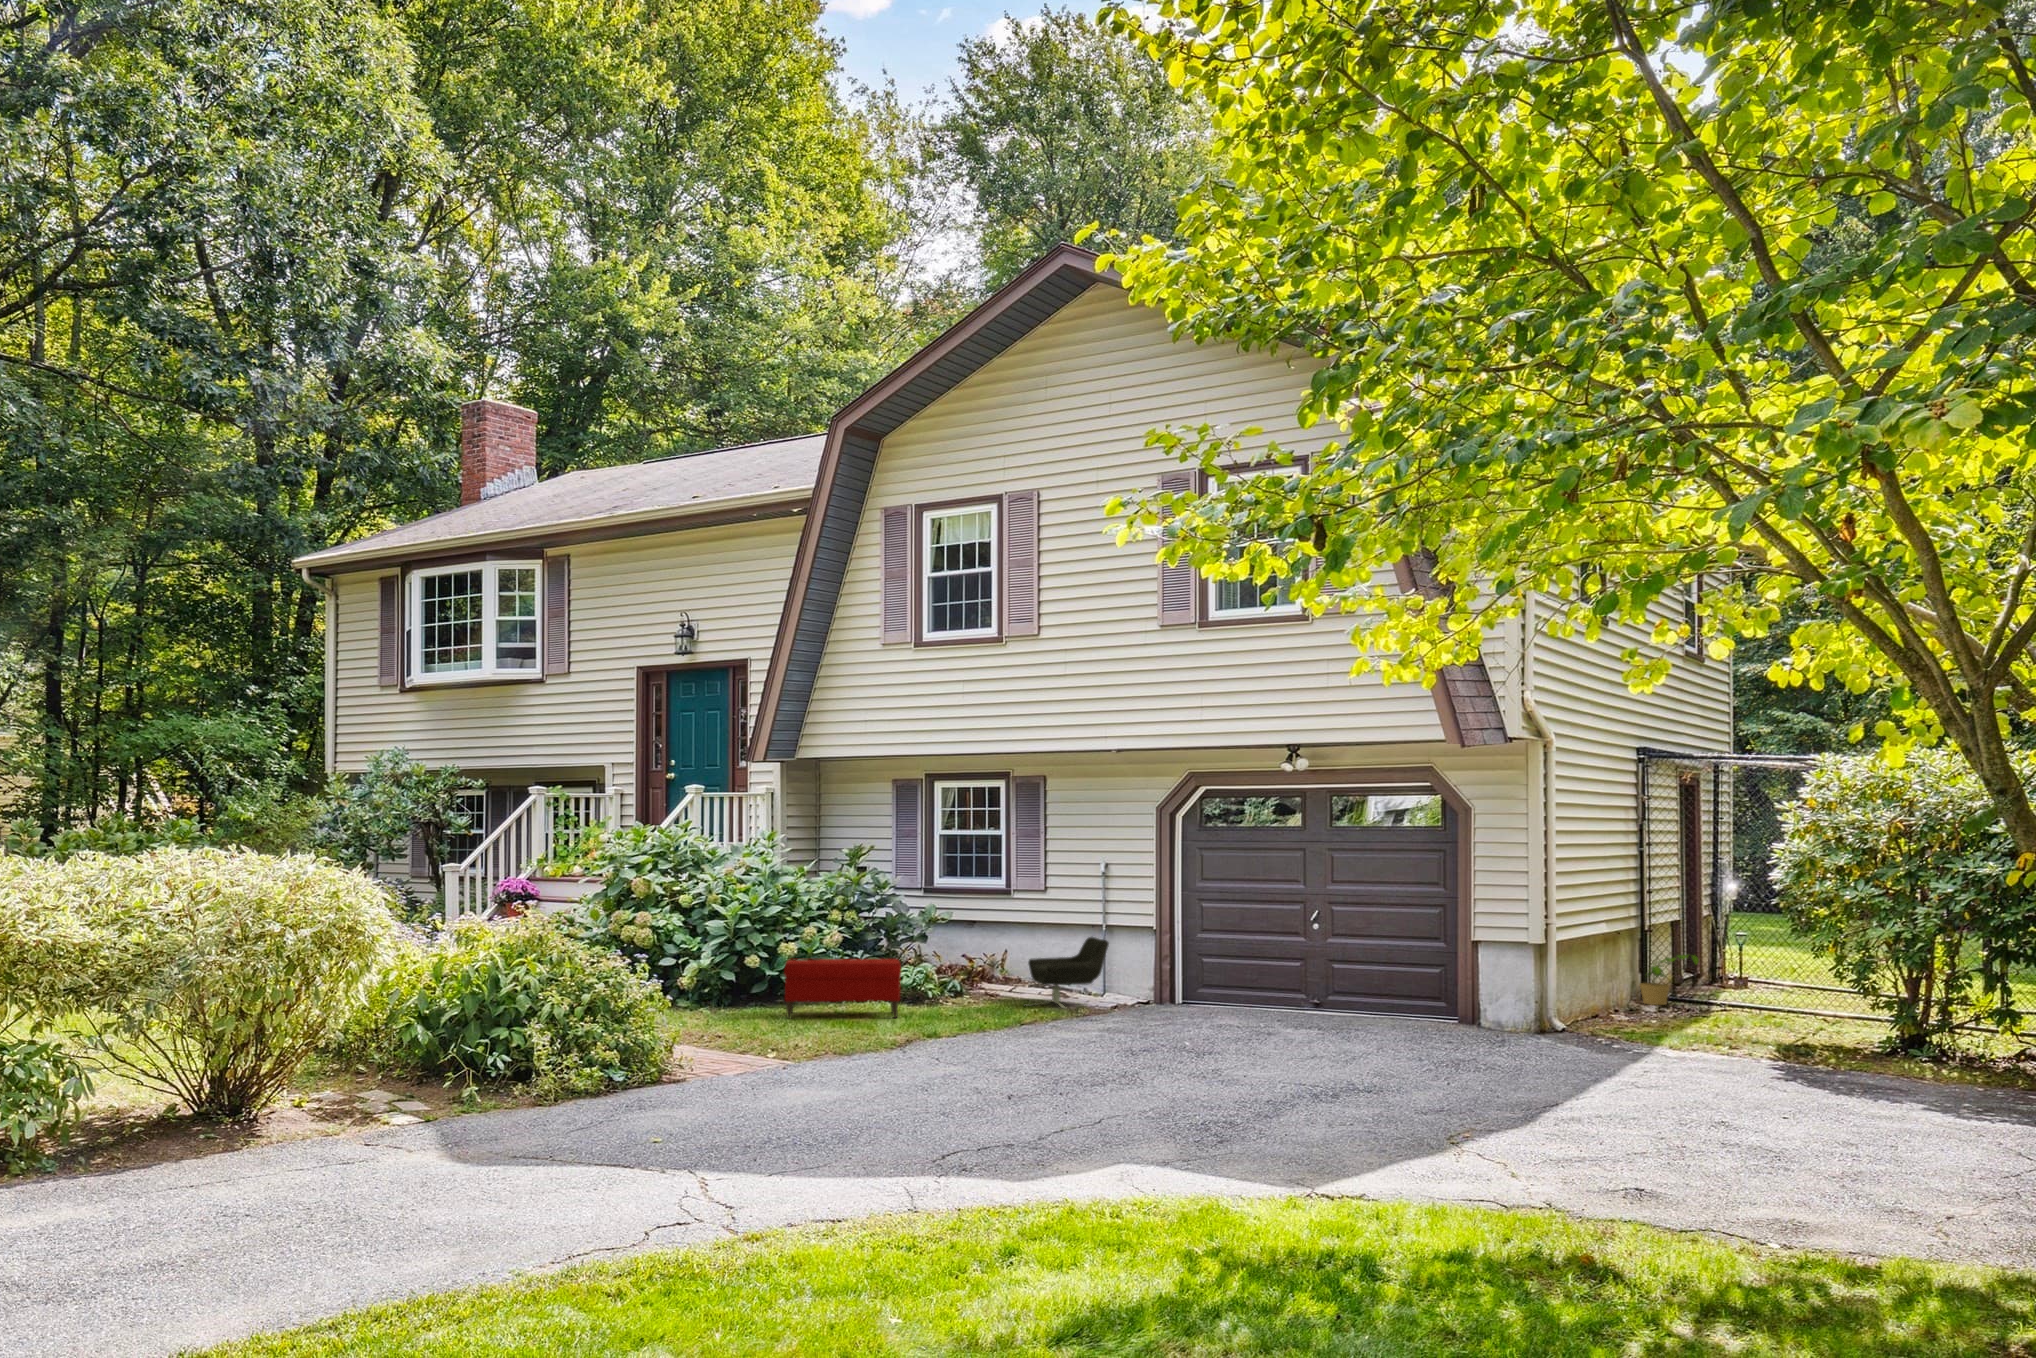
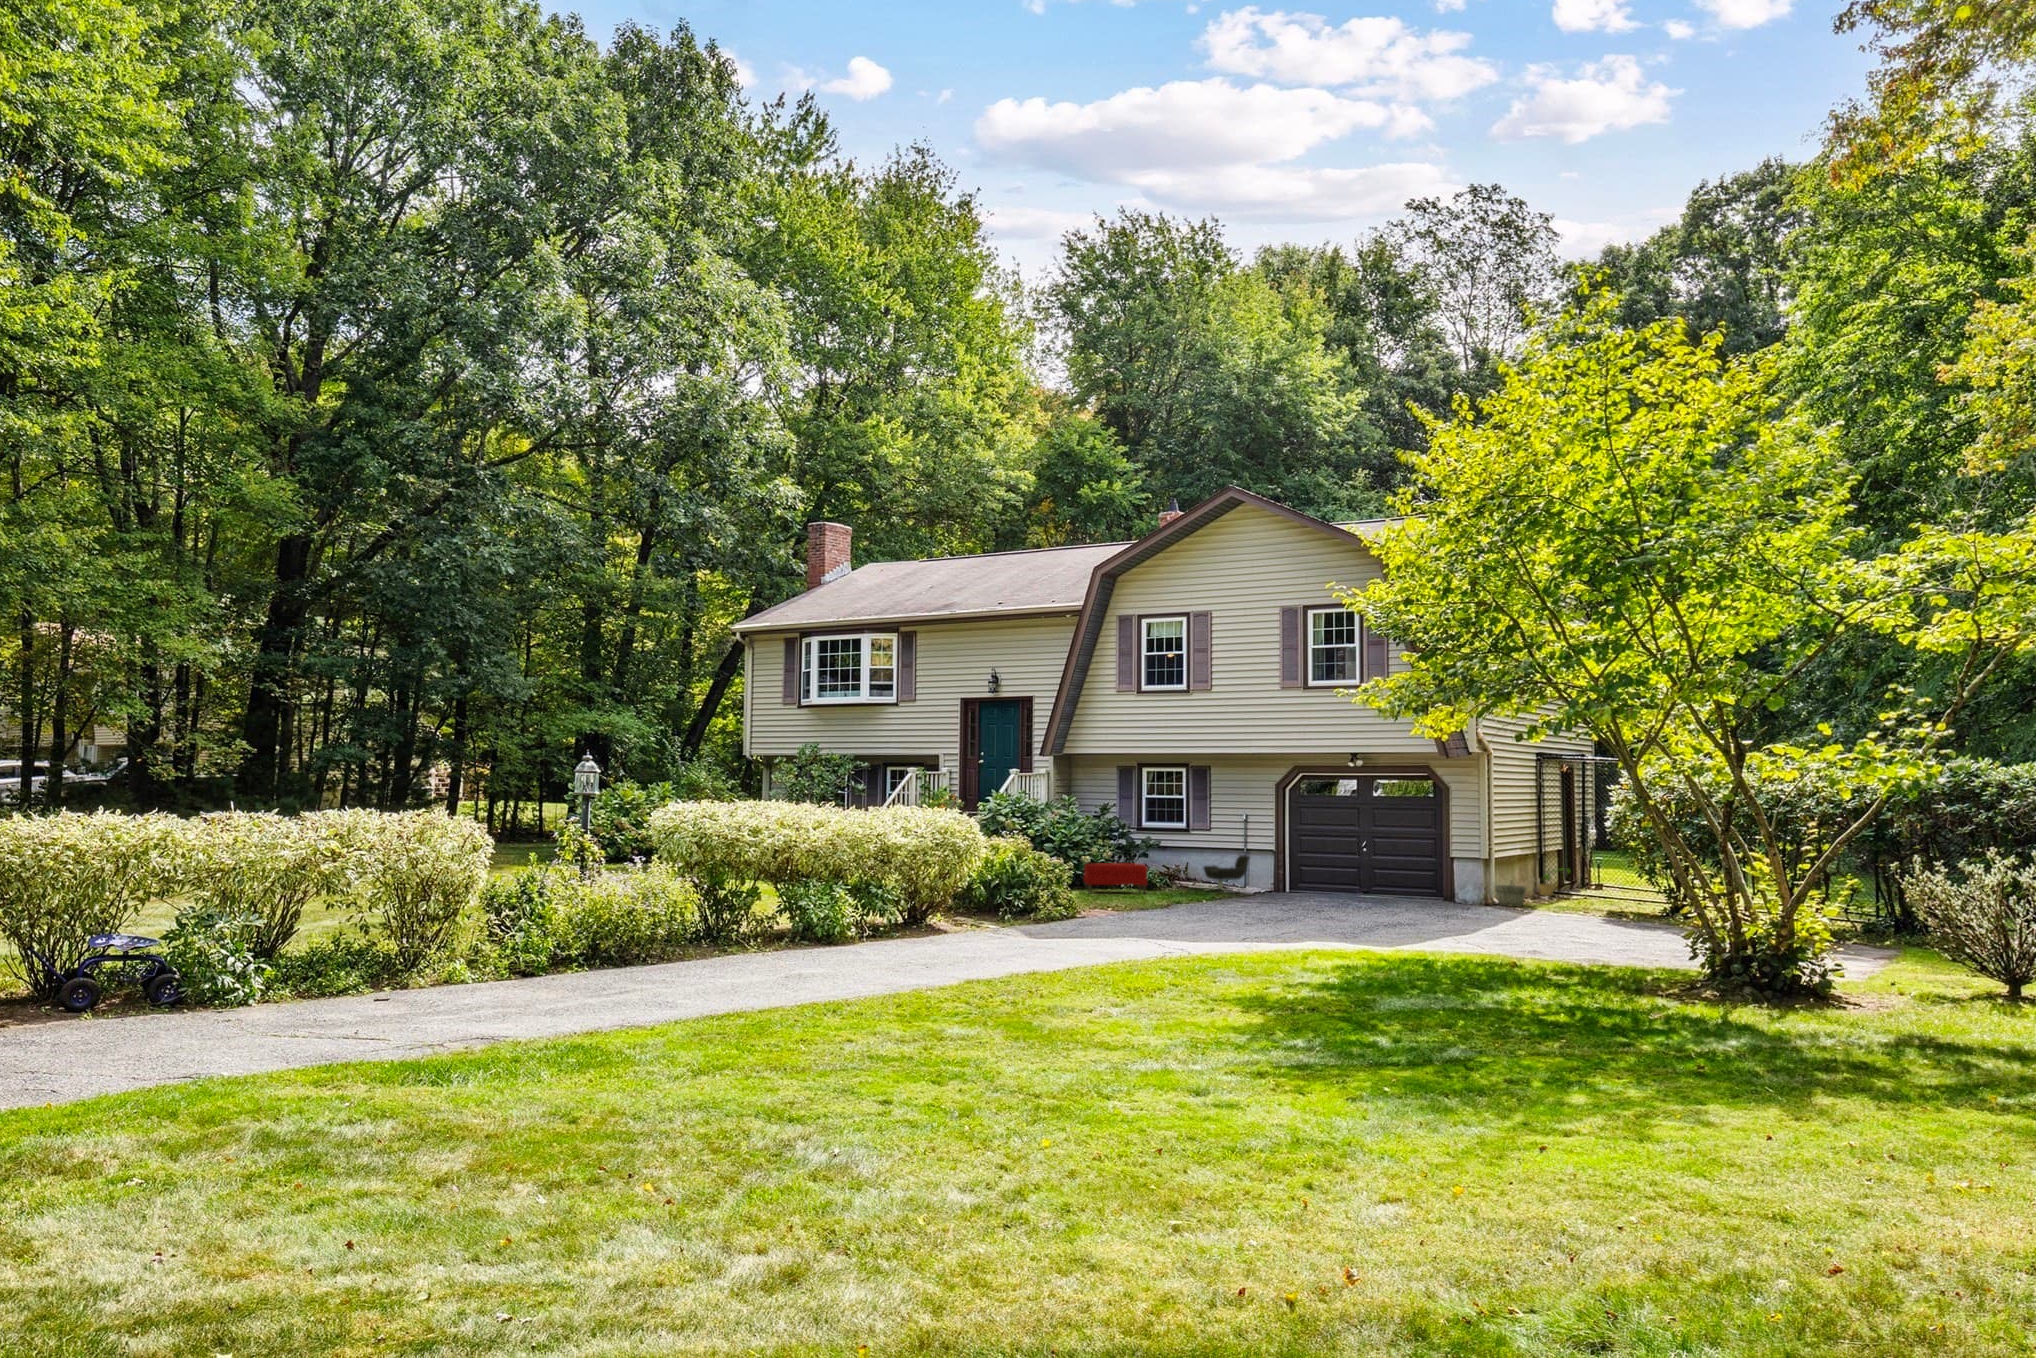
wooden bucket: none [1559,983,1621,1037] -> present [1495,882,1526,907]

